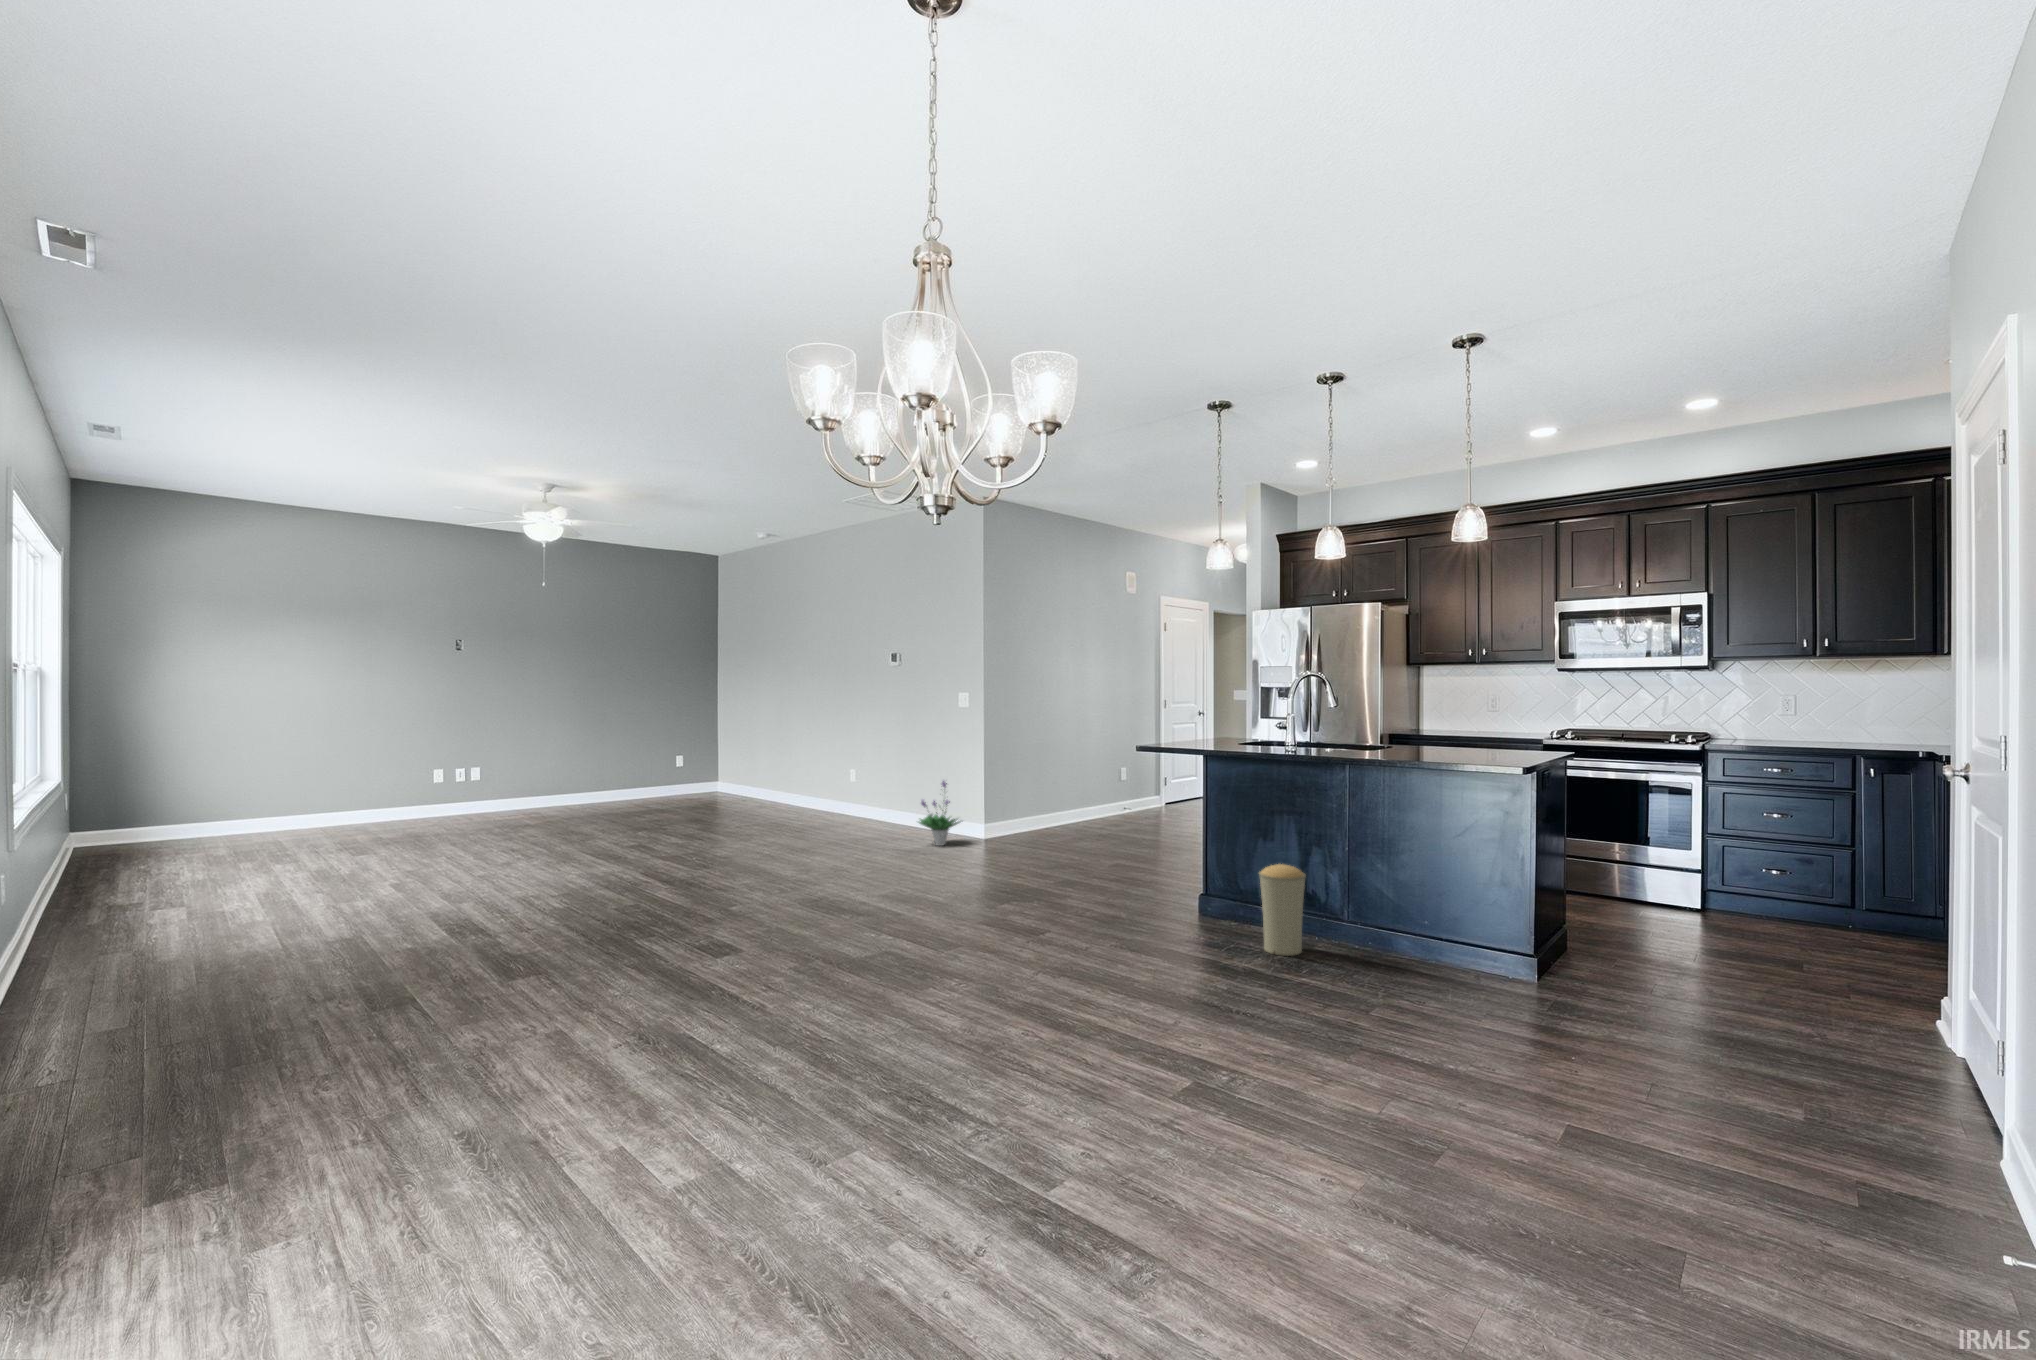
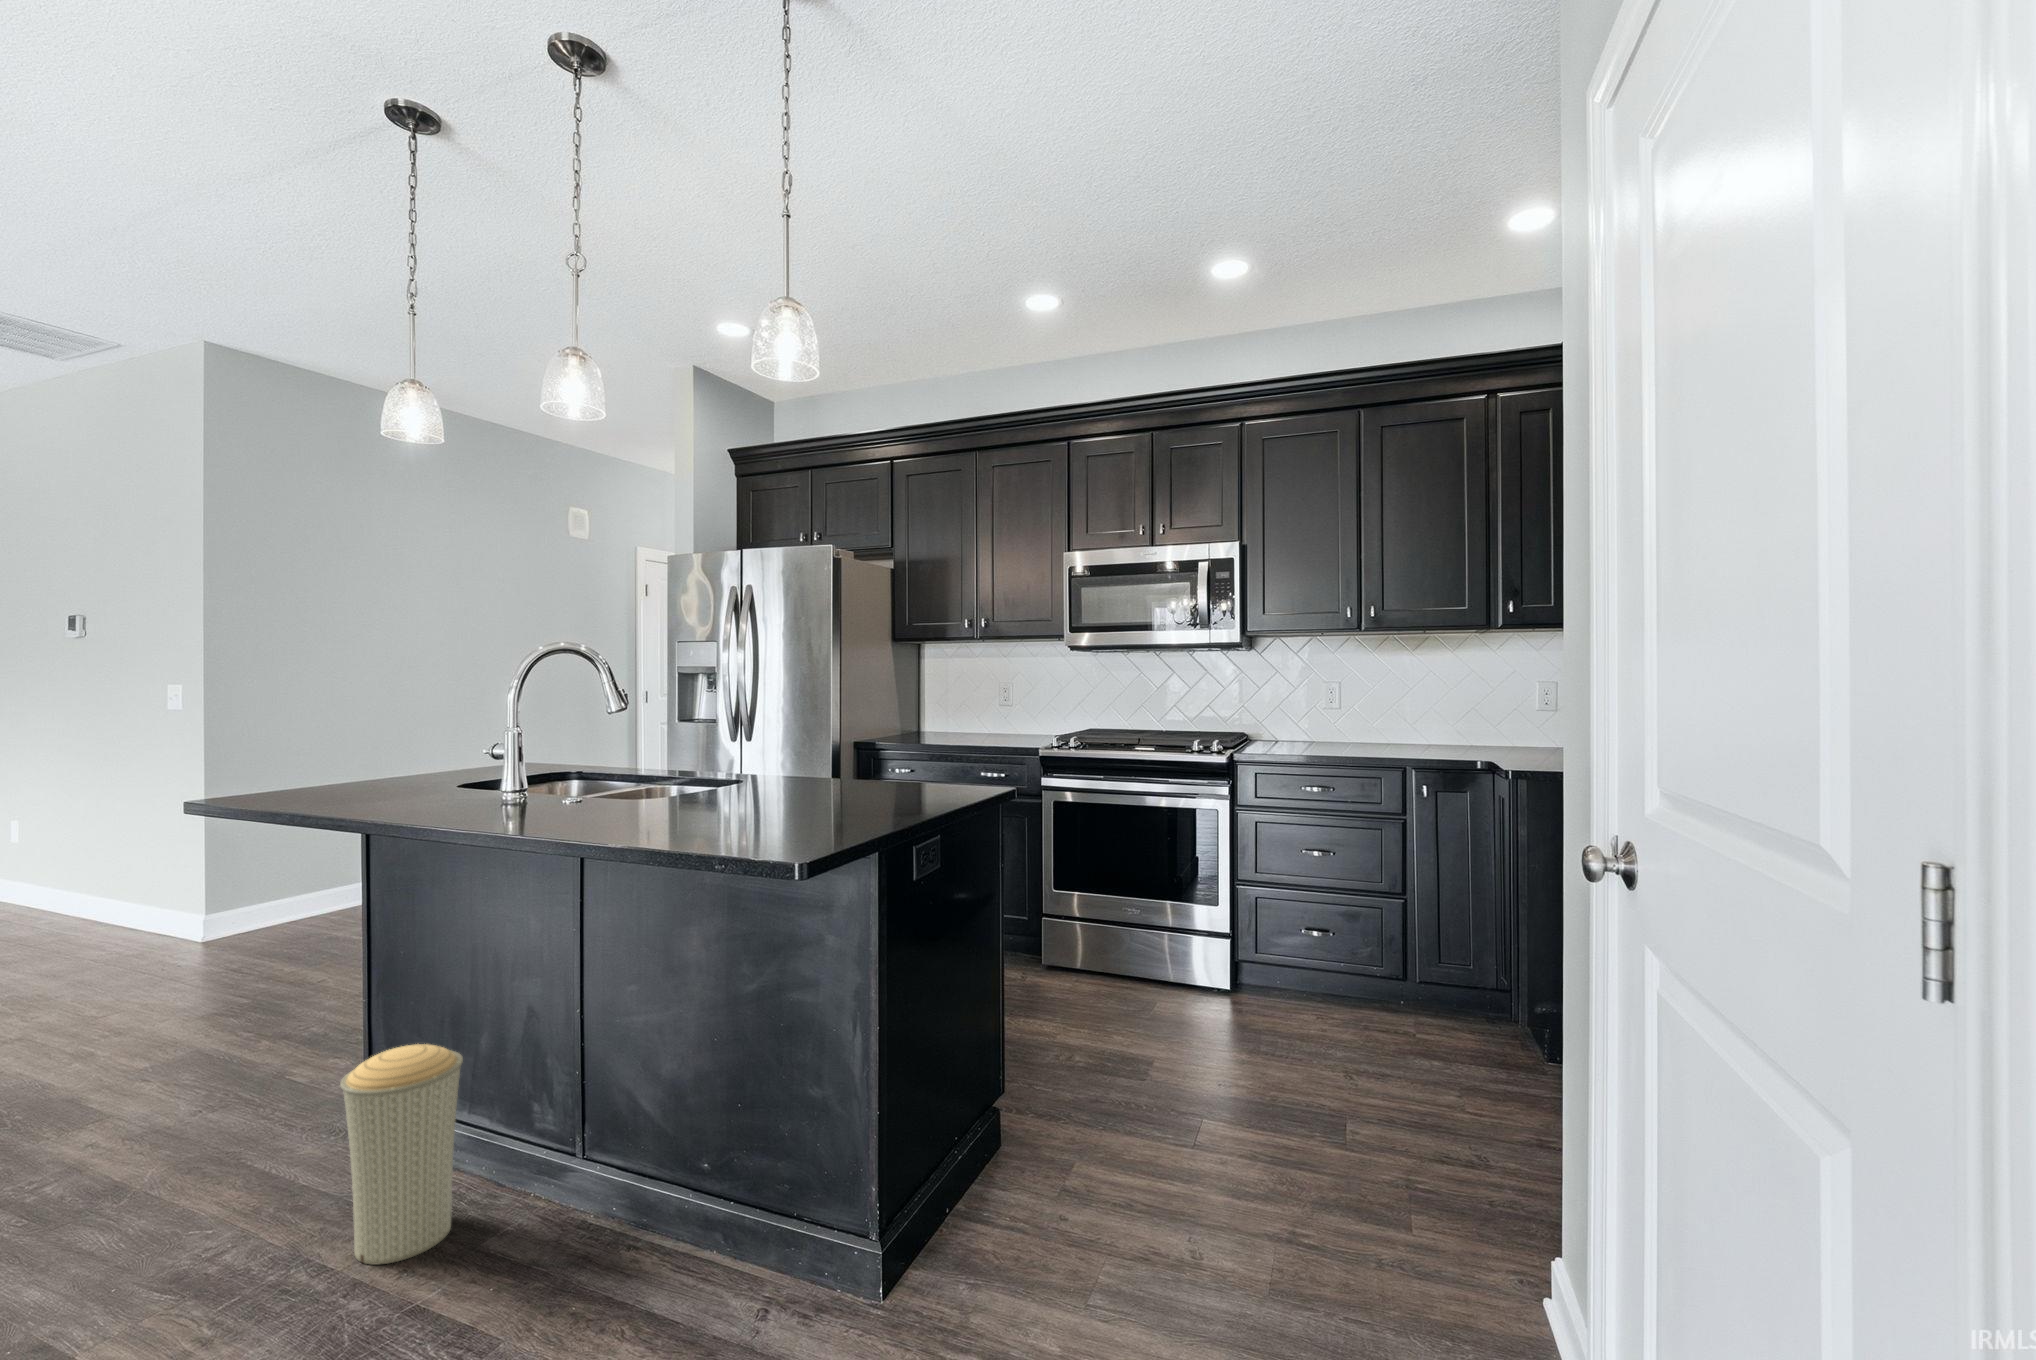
potted plant: present [919,781,961,846] -> none [45,836,167,955]

